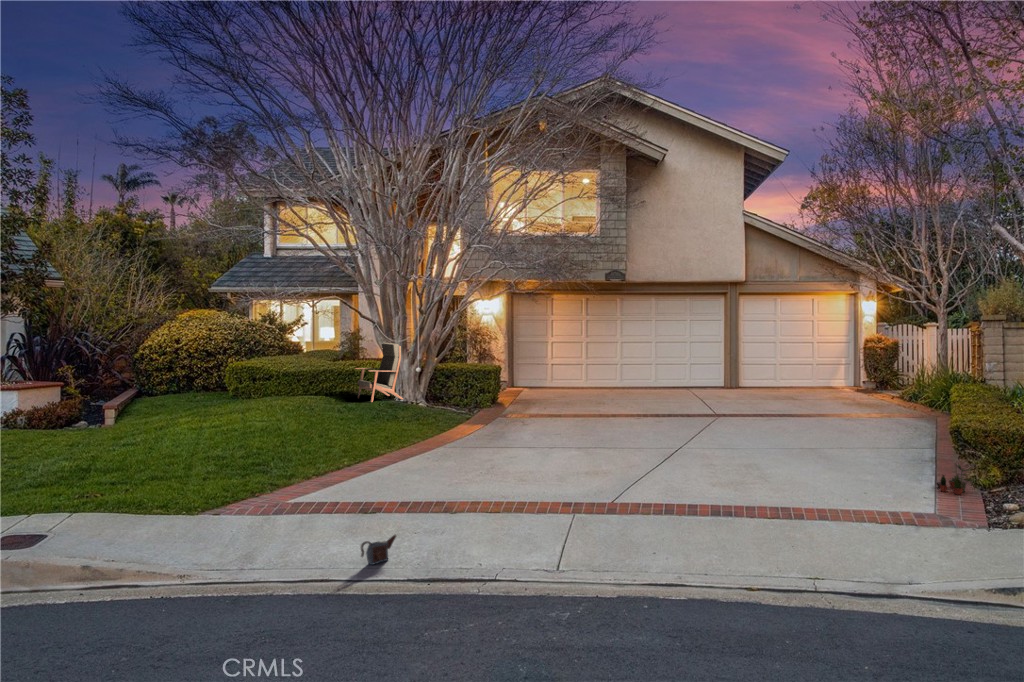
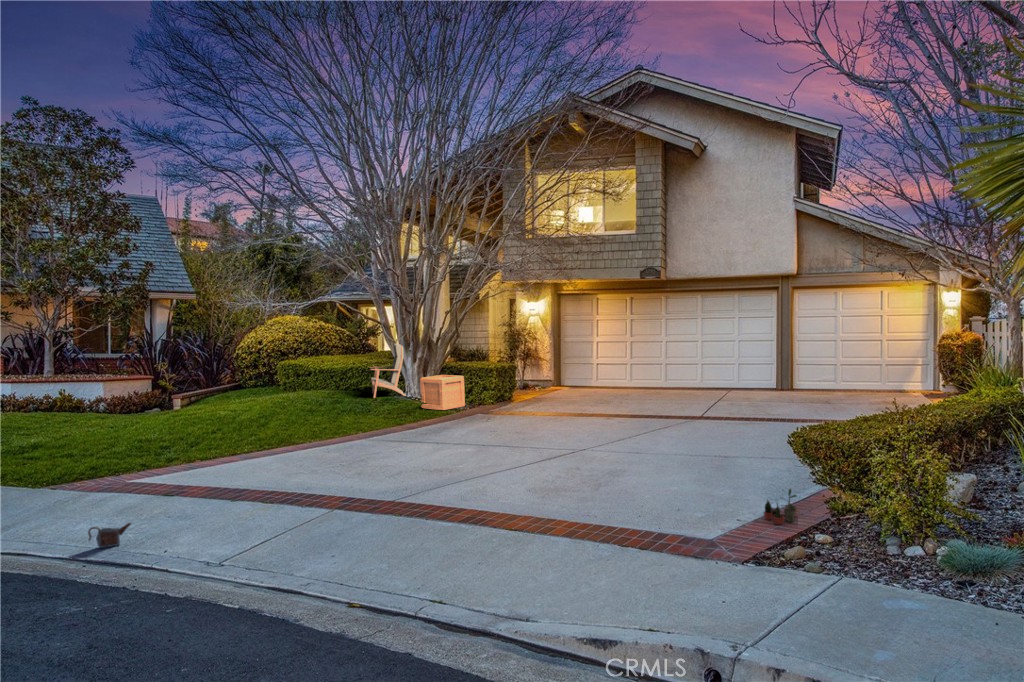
wooden crate: none [419,377,463,414] -> present [420,375,465,410]

